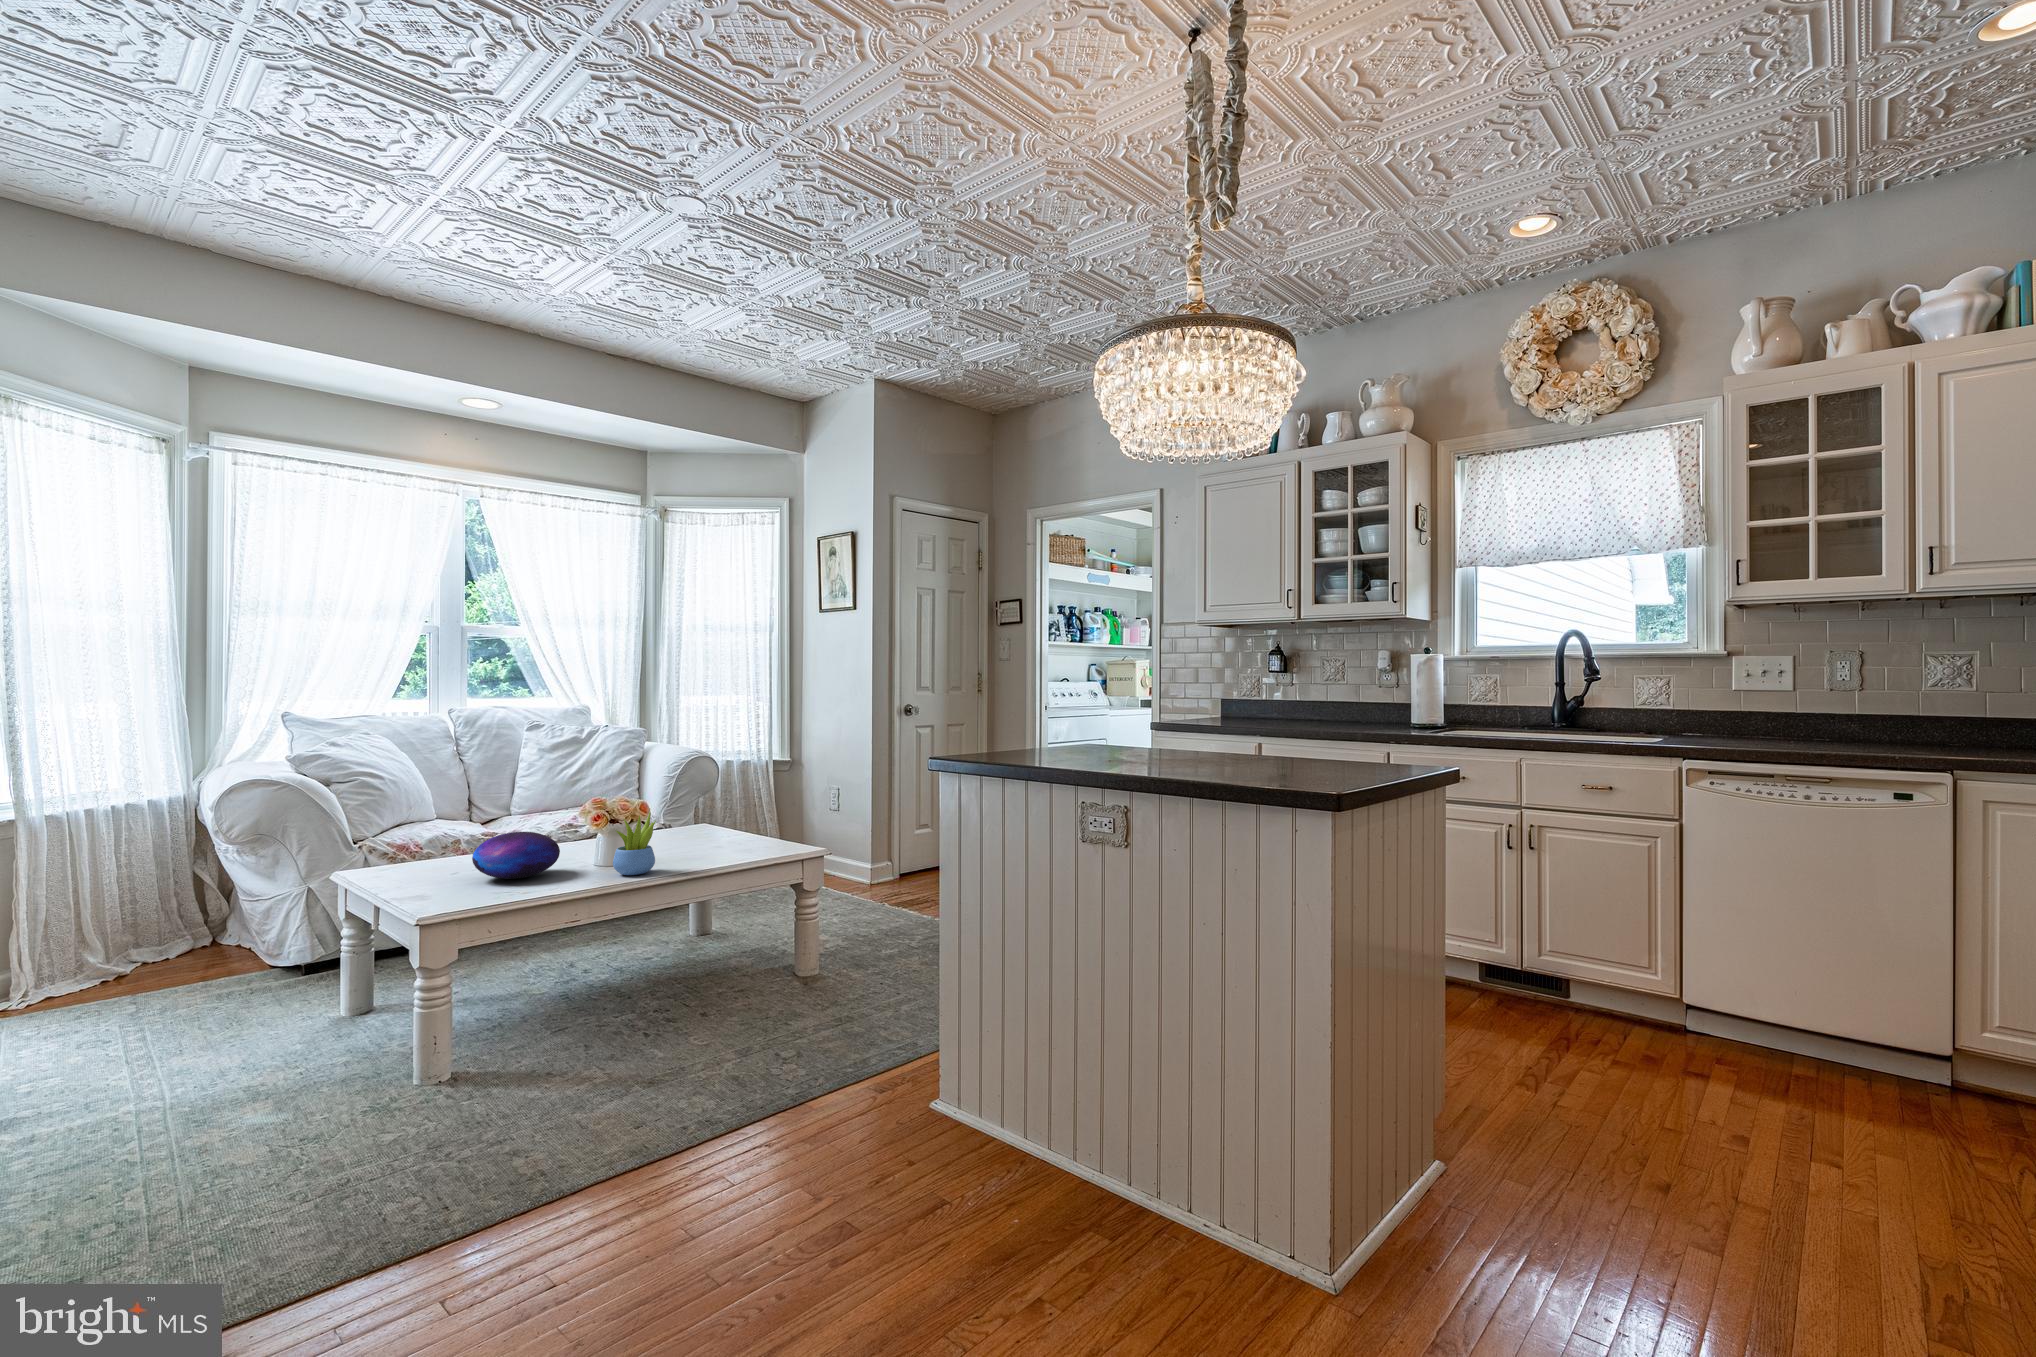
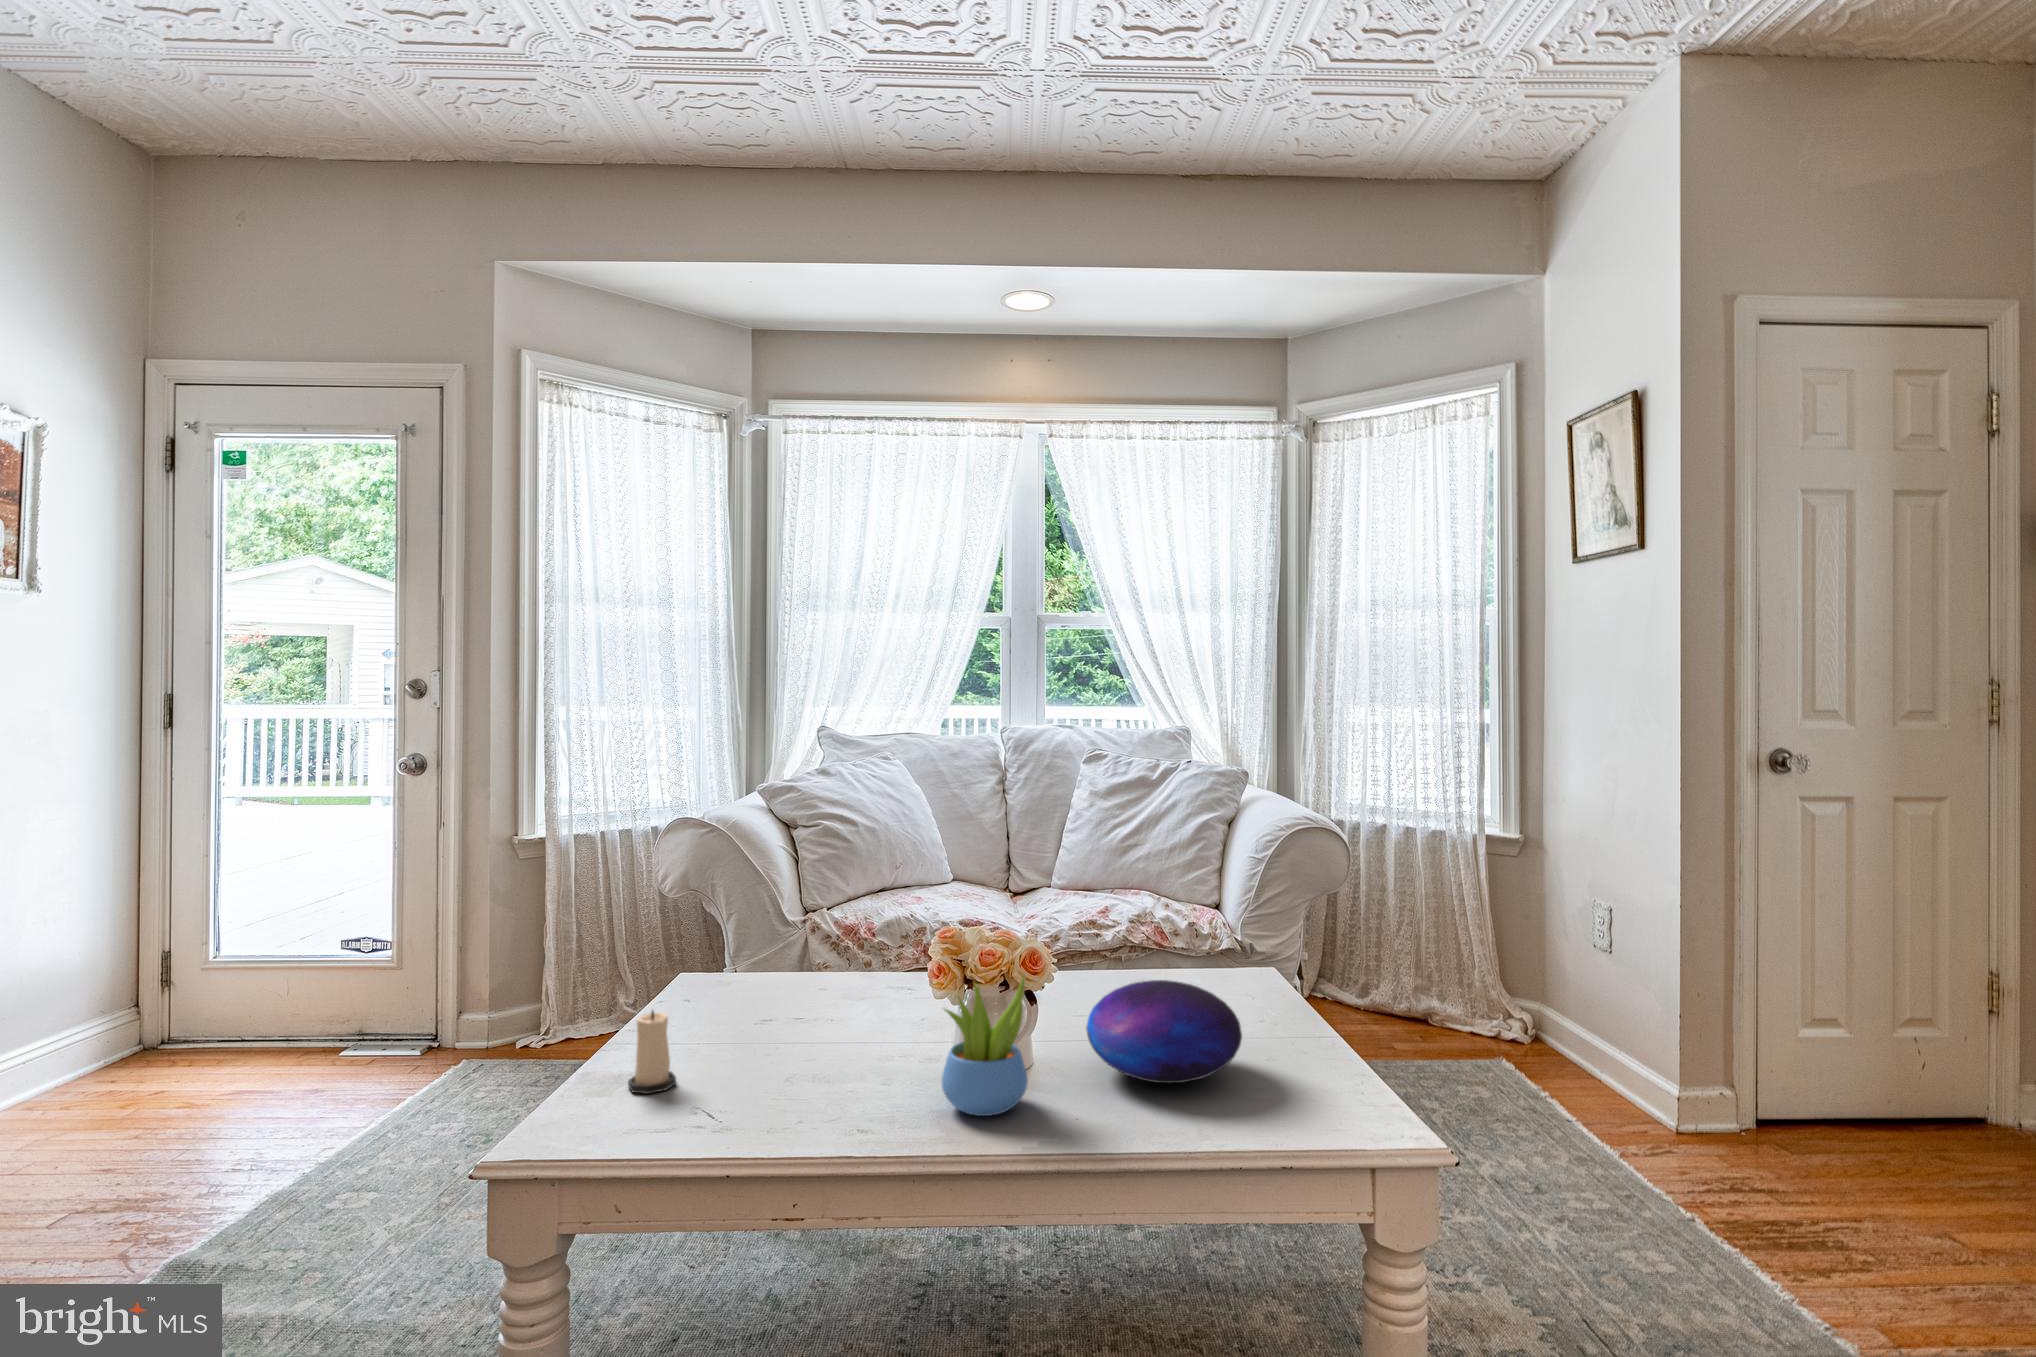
decorative orb: present [472,832,560,879] -> present [1086,980,1242,1083]
candle: none [427,856,454,900] -> present [628,1011,676,1094]

